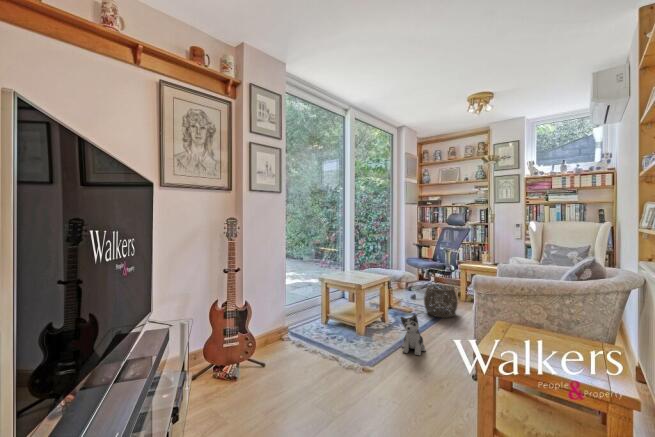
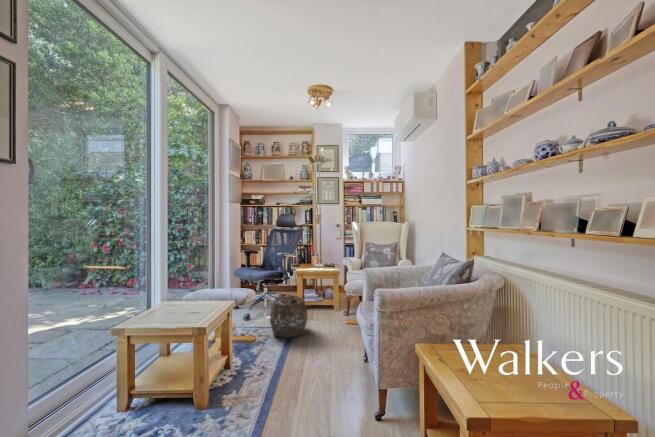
plush toy: present [401,314,425,355] -> none [271,353,304,417]

